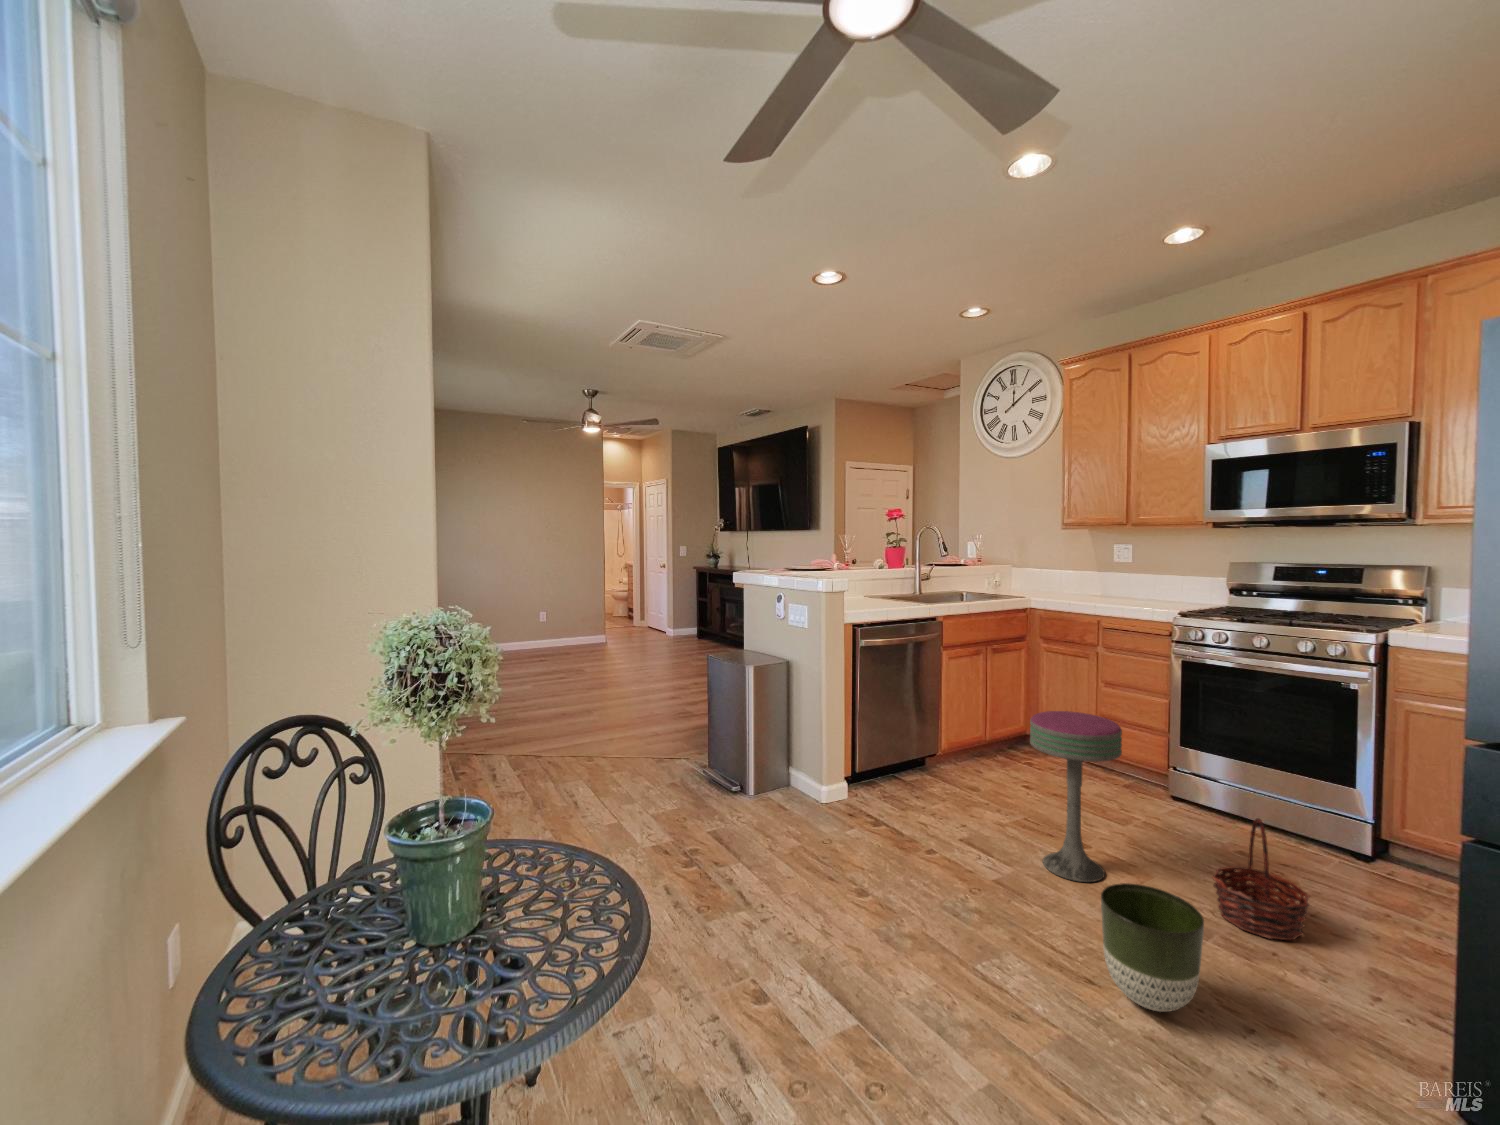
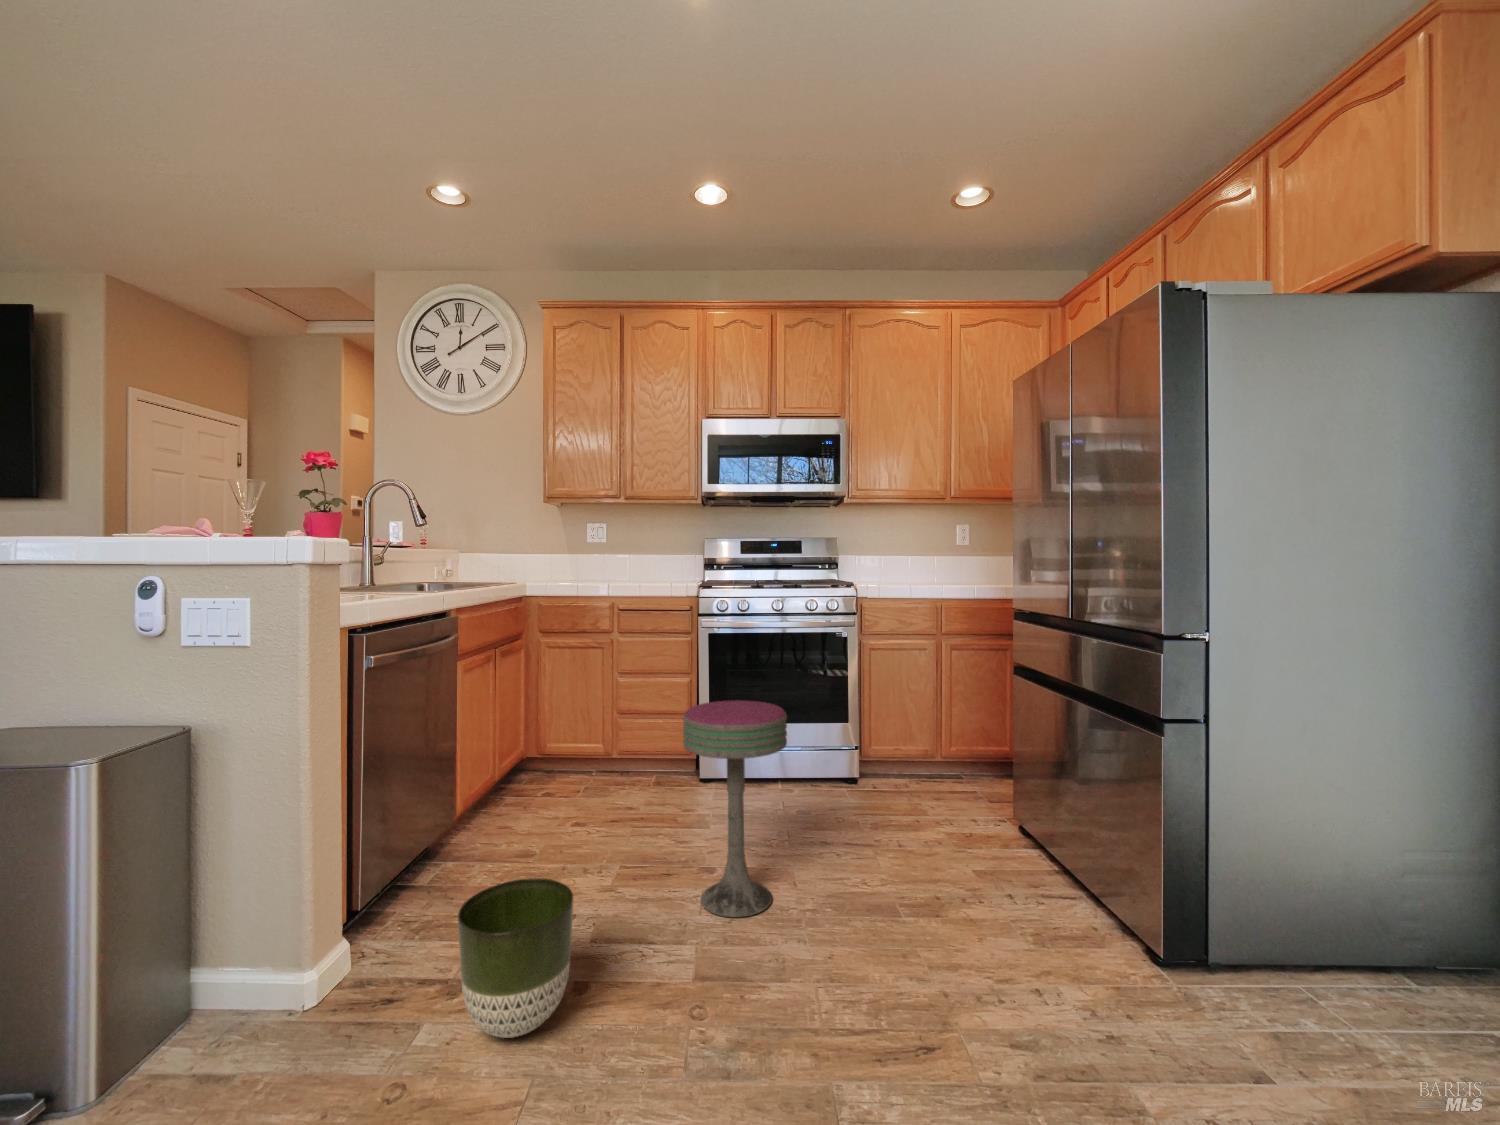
basket: present [1213,818,1310,940] -> none [852,763,929,880]
planter: present [1101,883,1204,1012] -> present [458,878,573,1038]

